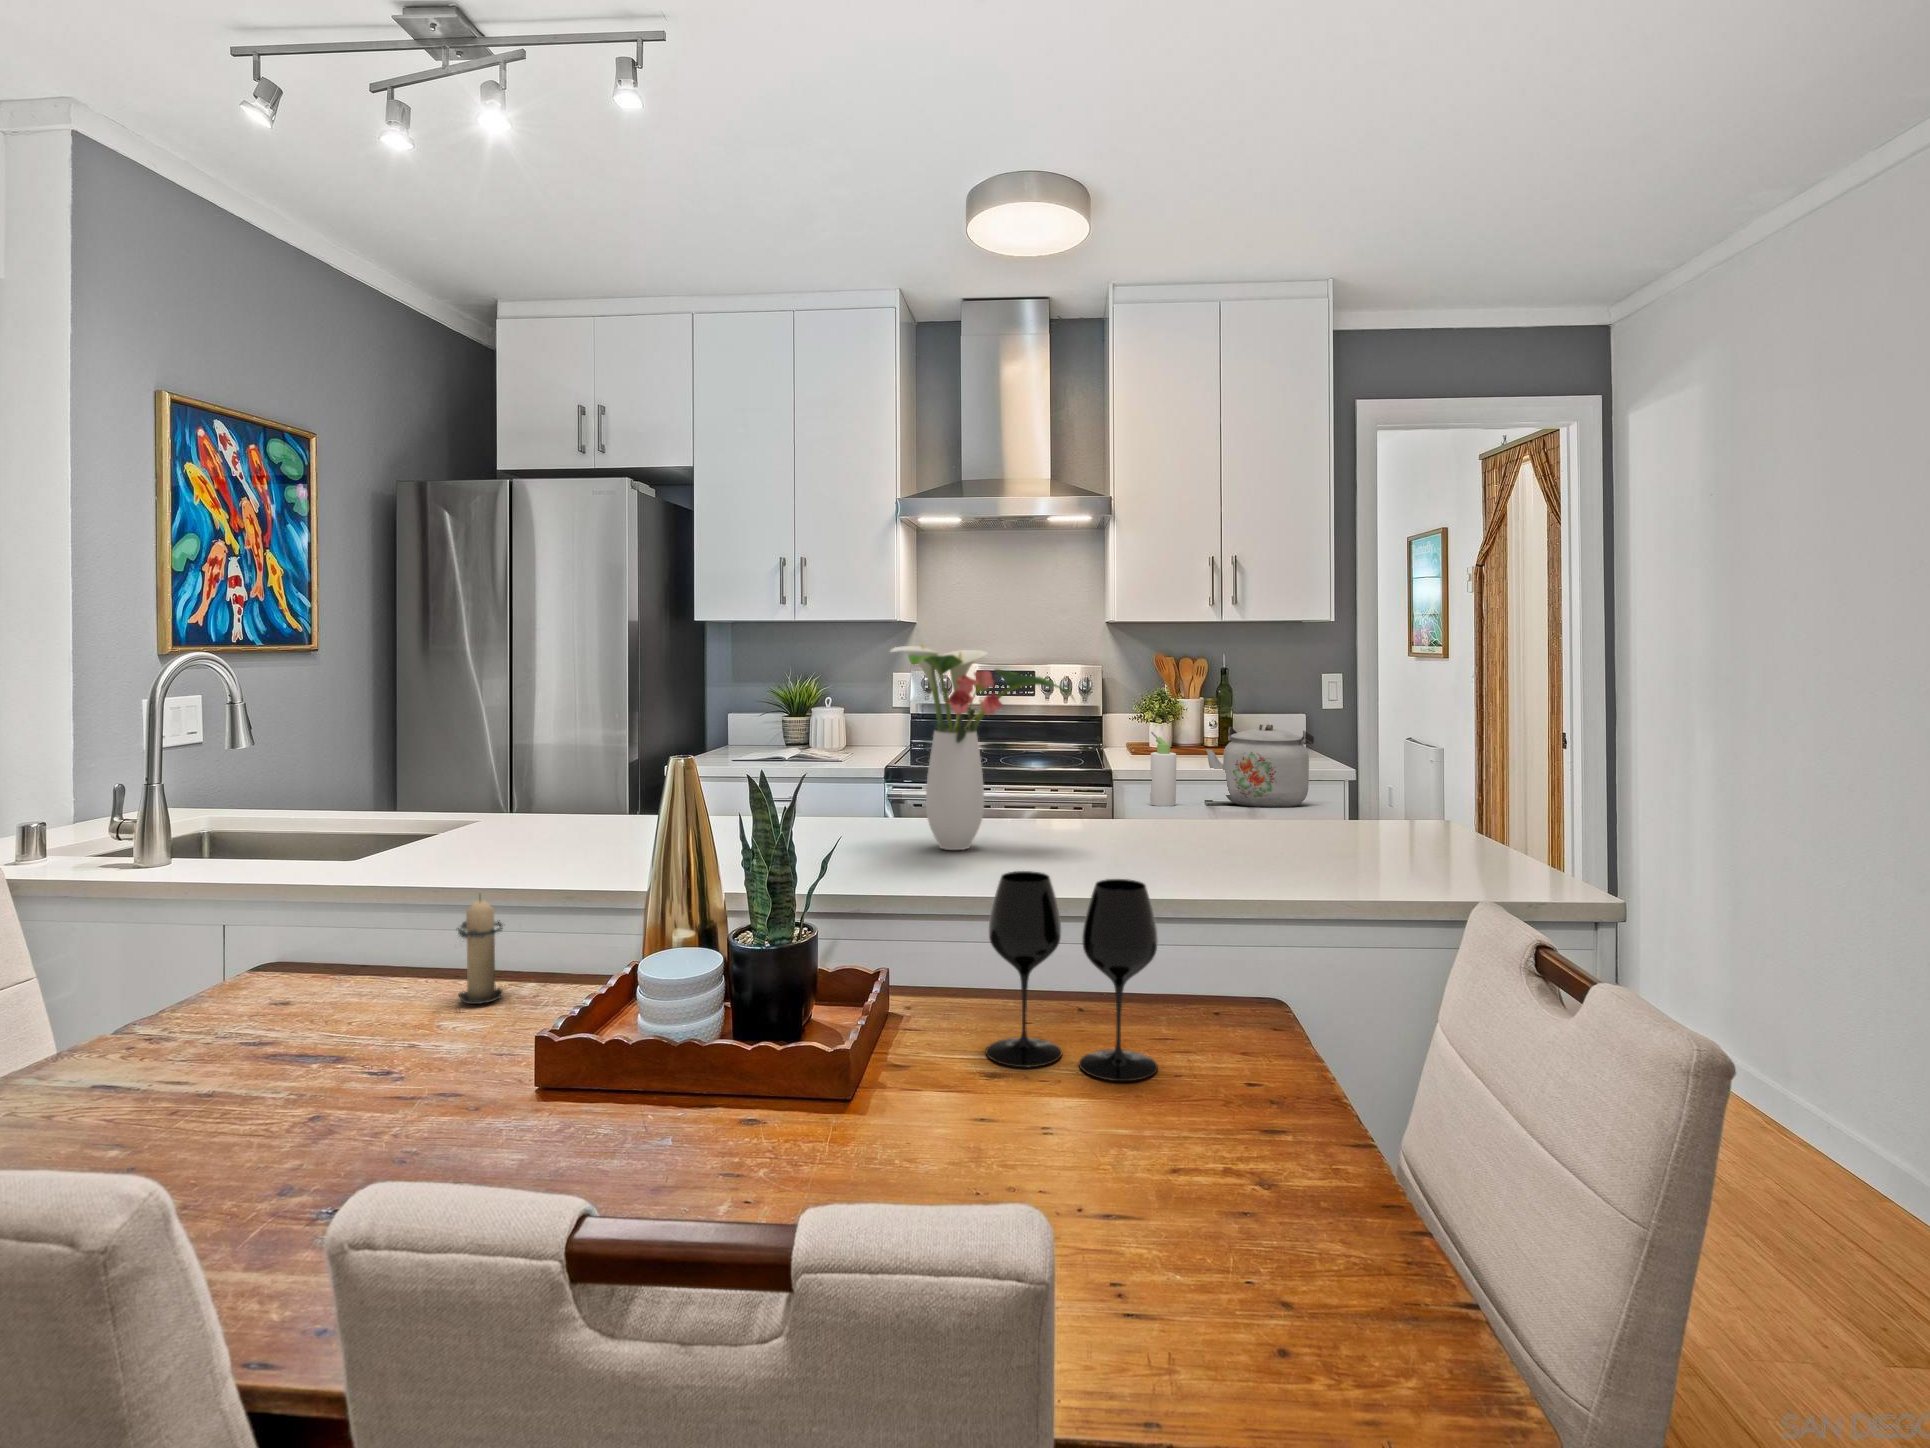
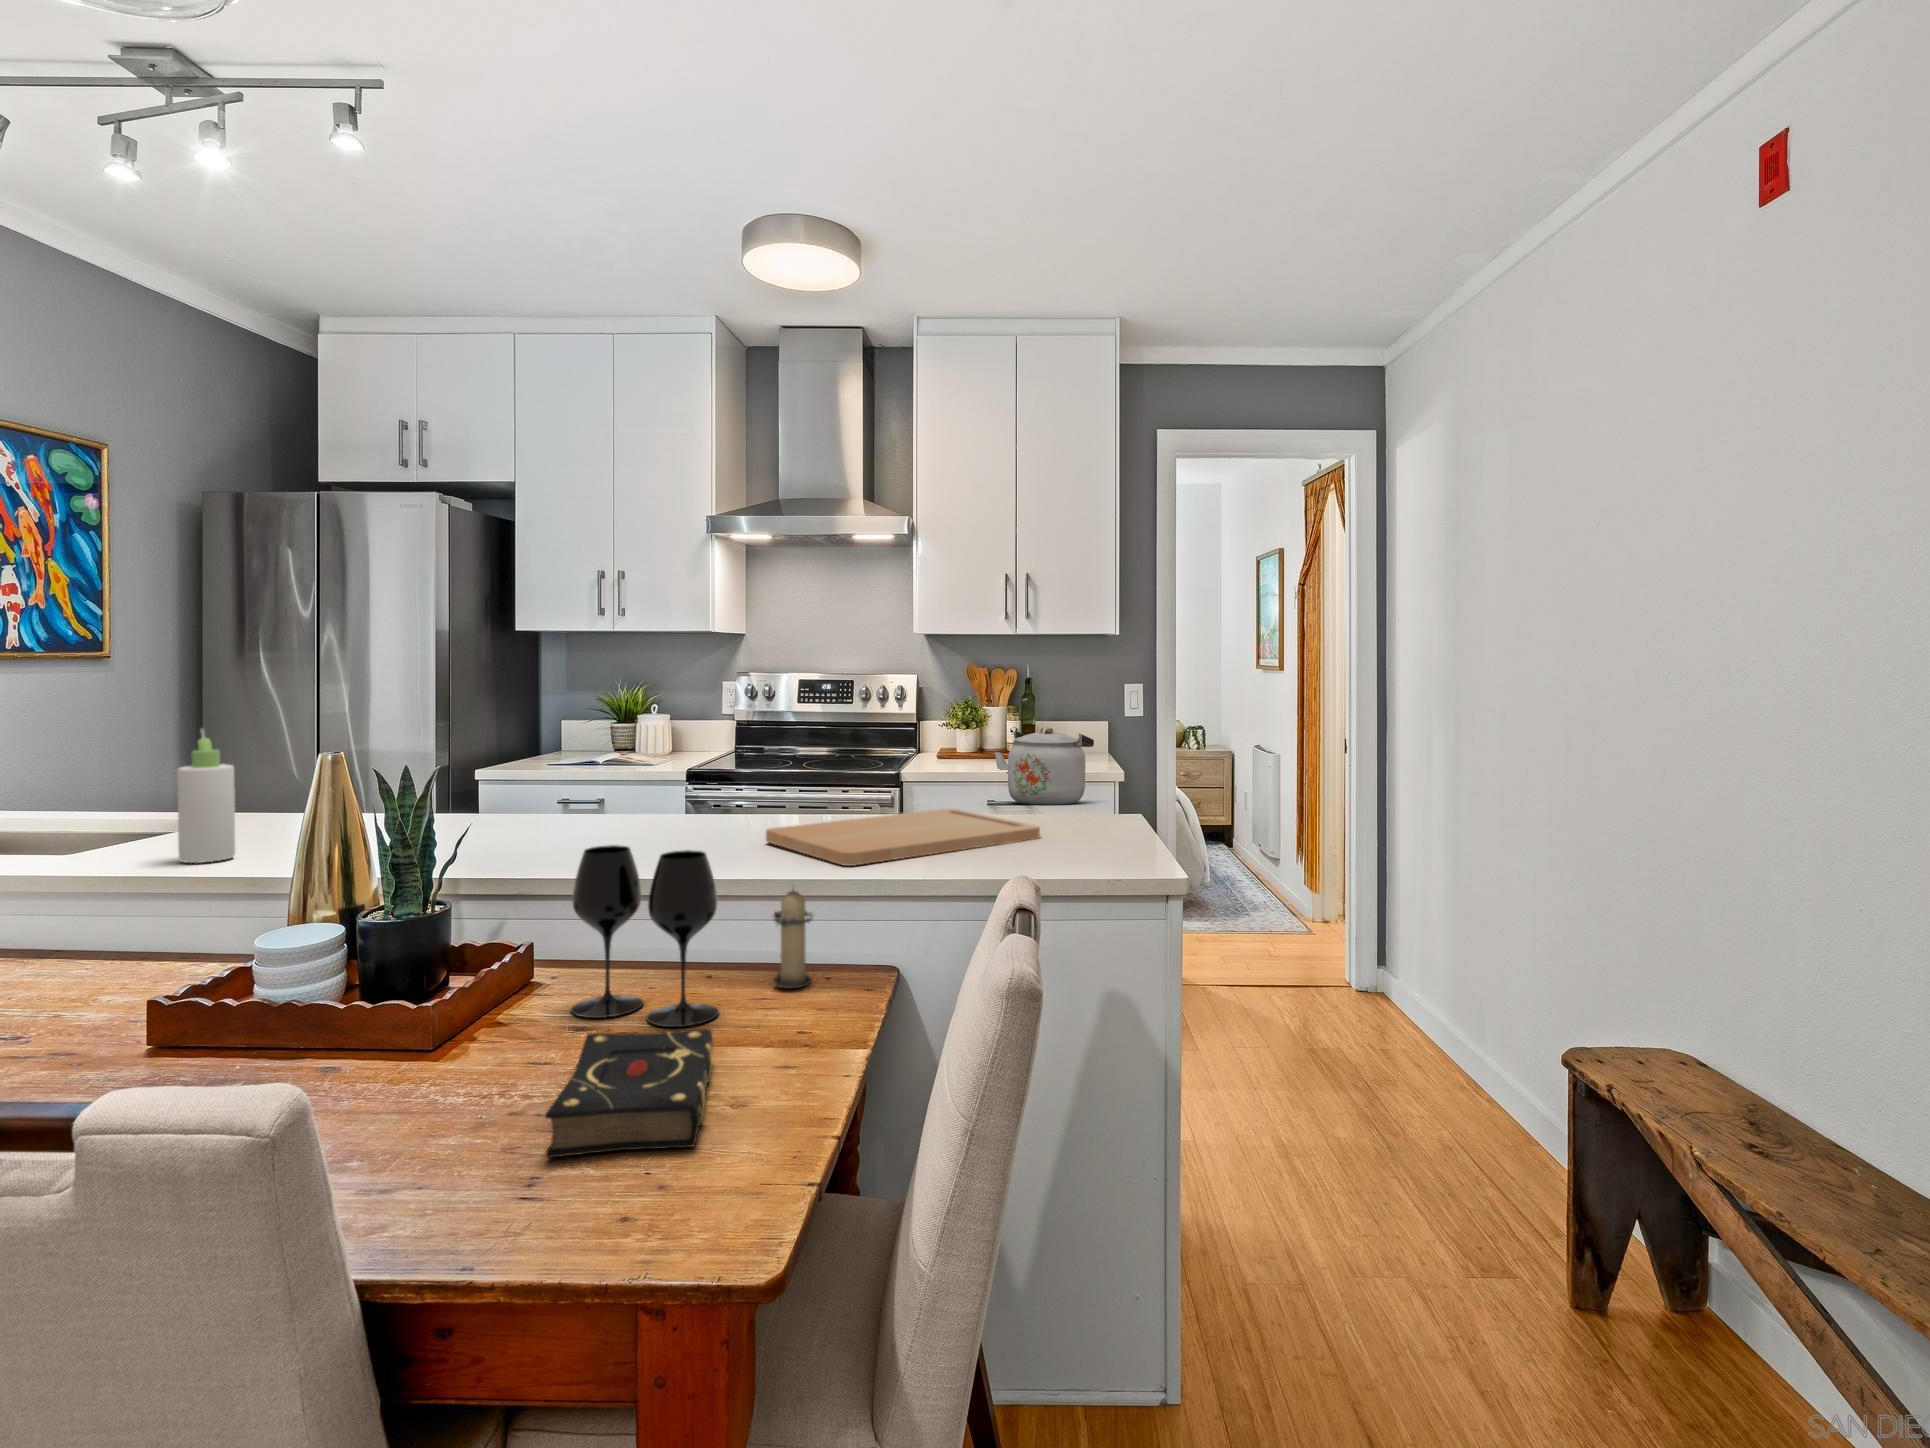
flower arrangement: present [891,645,1073,850] -> none [572,647,745,836]
bottle: present [1150,732,1176,806] -> present [177,729,235,863]
cutting board: none [1108,820,1407,891] -> present [766,809,1040,866]
candle: present [458,895,503,1004] -> present [772,890,812,988]
book: none [1073,1091,1296,1260] -> present [545,1029,713,1158]

